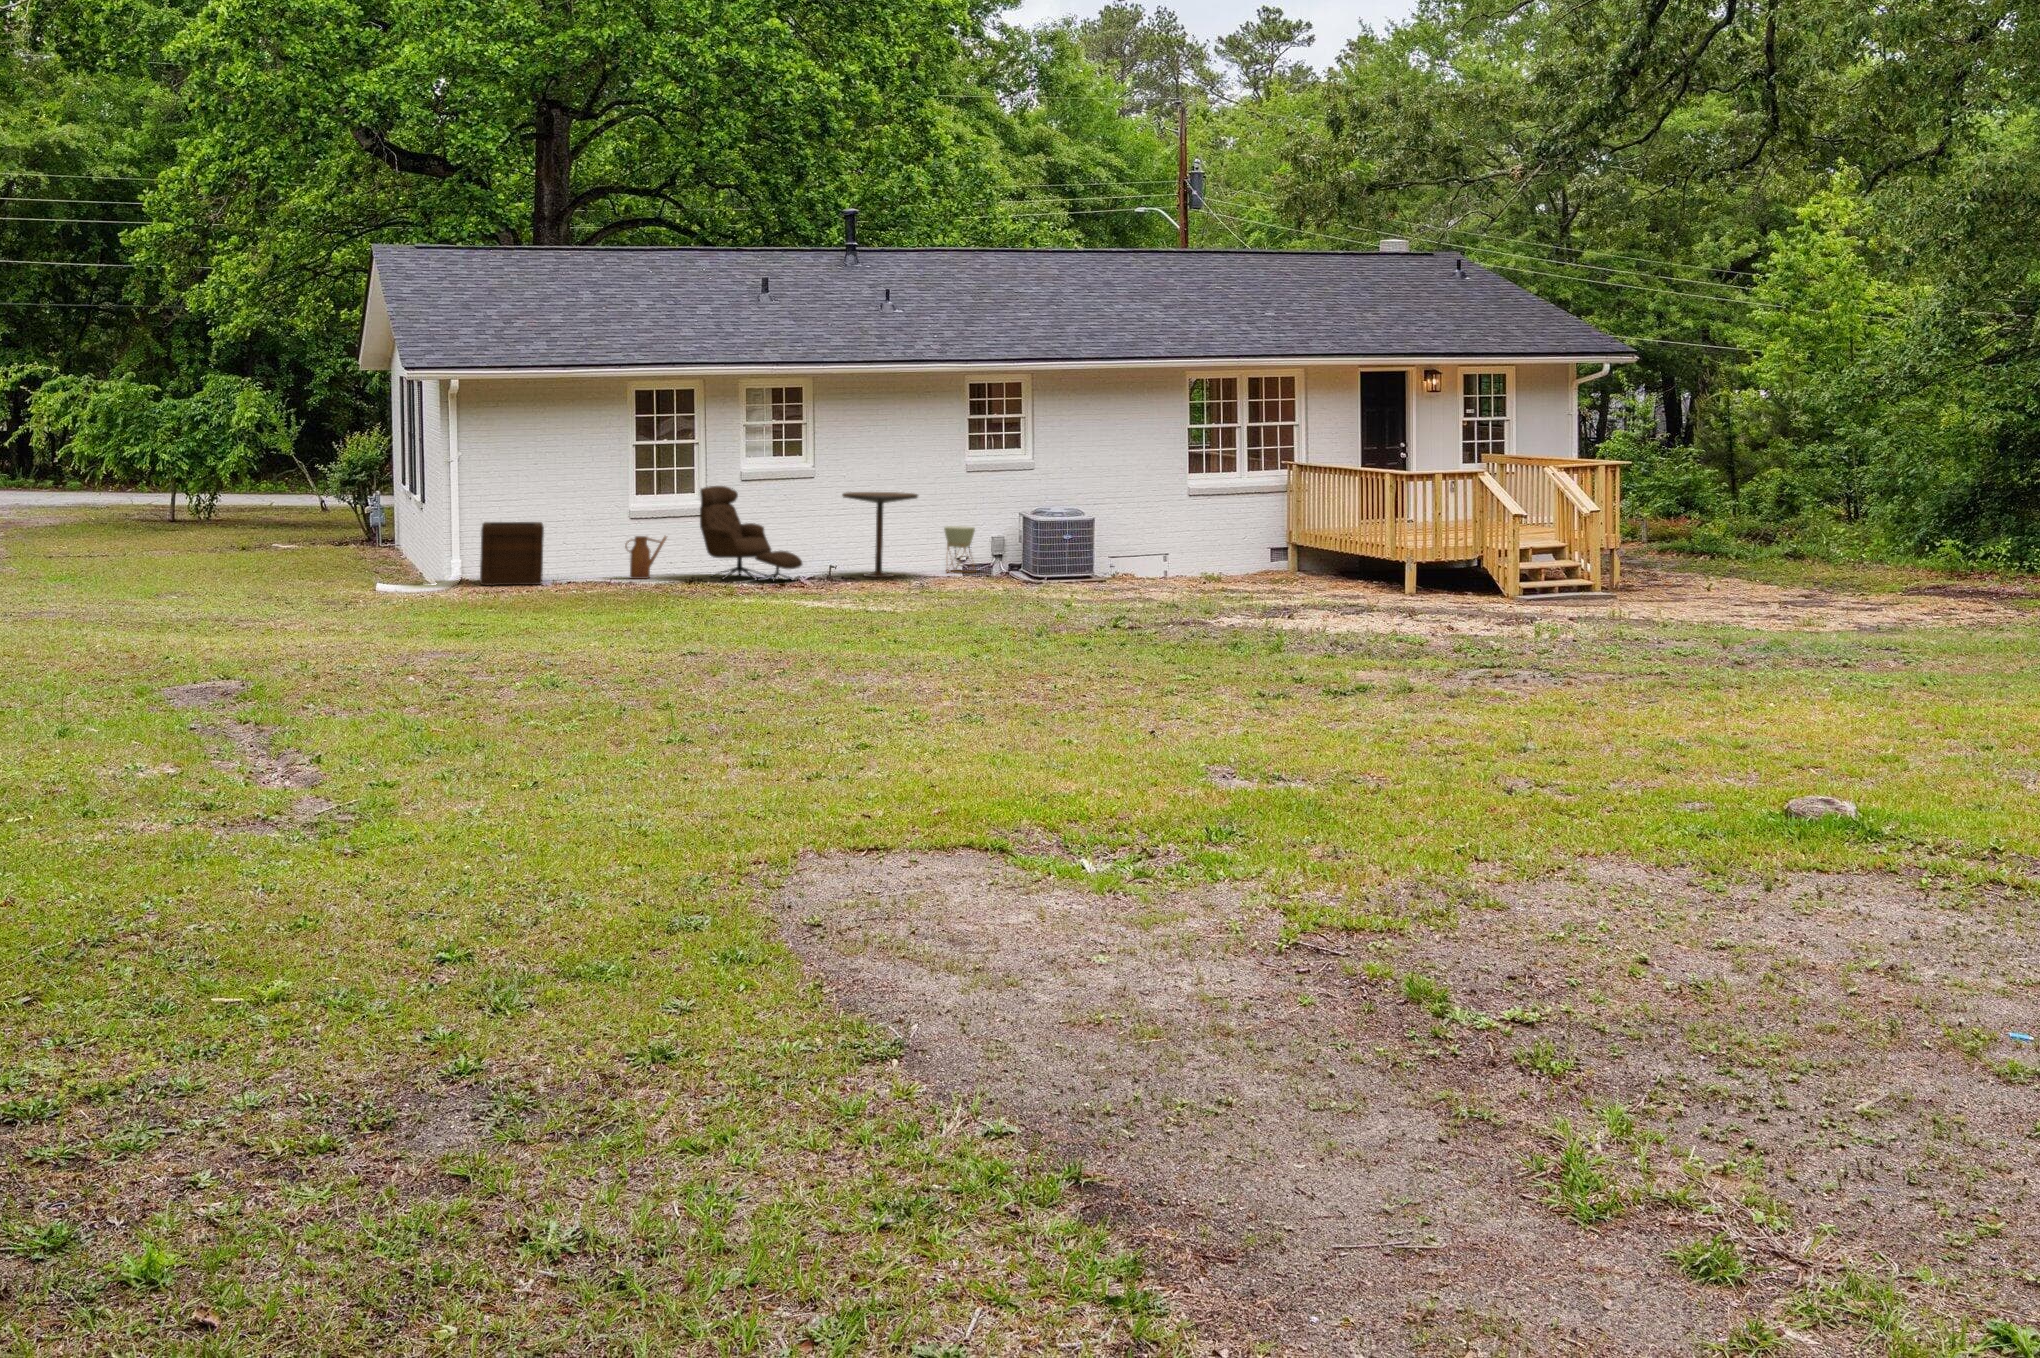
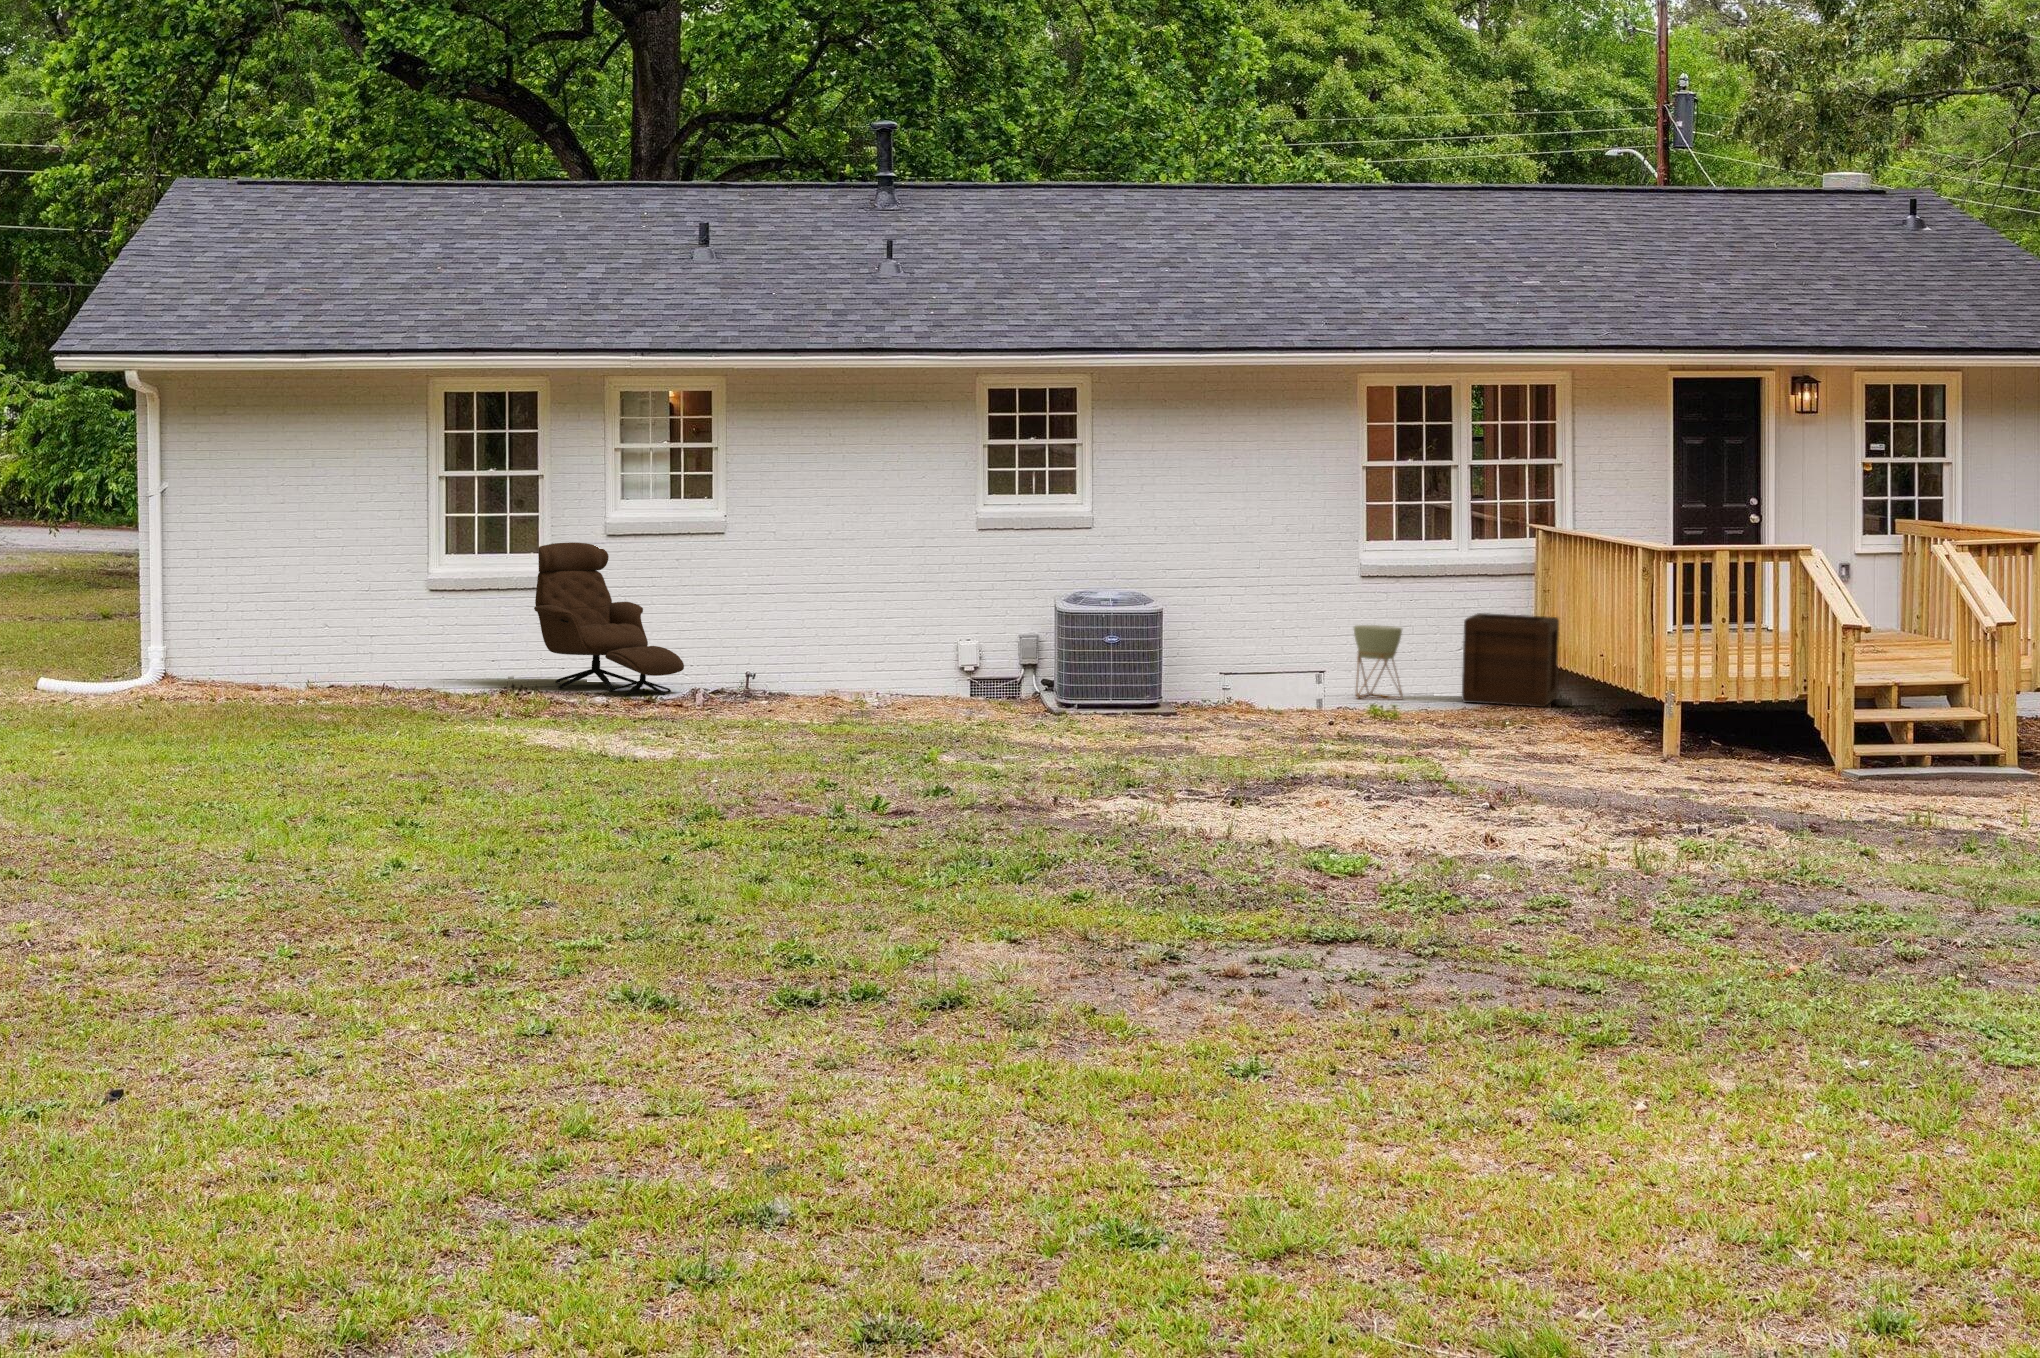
pedestal table: present [842,492,918,578] -> none [758,558,880,694]
wooden crate: present [480,522,544,586] -> present [1462,613,1559,707]
planter: present [944,526,975,573] -> present [1354,625,1403,699]
watering can: present [625,536,667,579] -> none [427,616,493,682]

